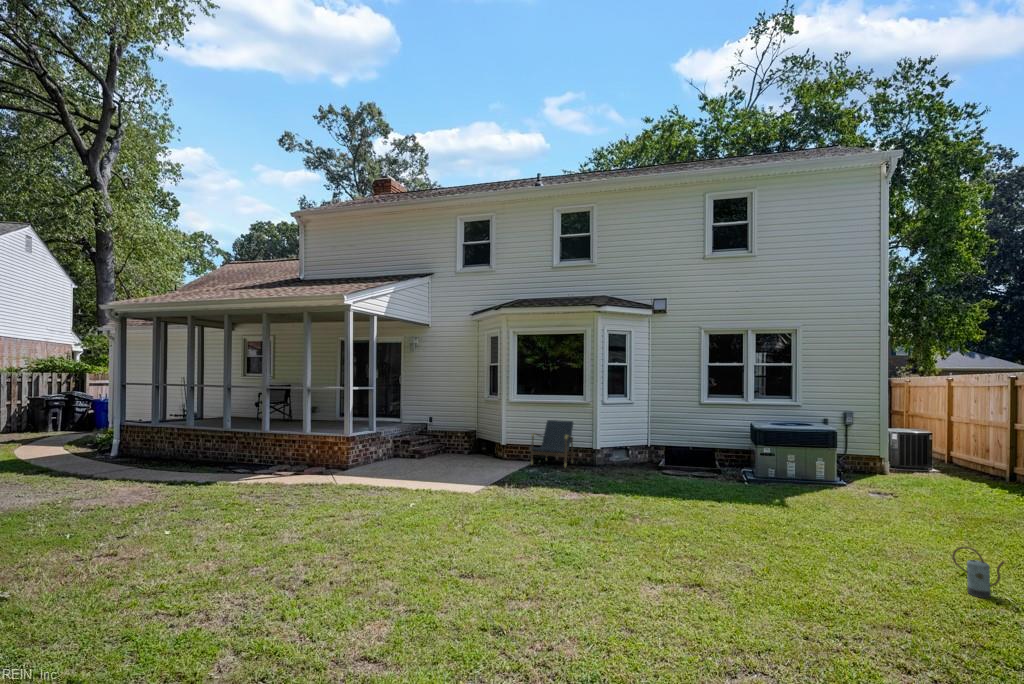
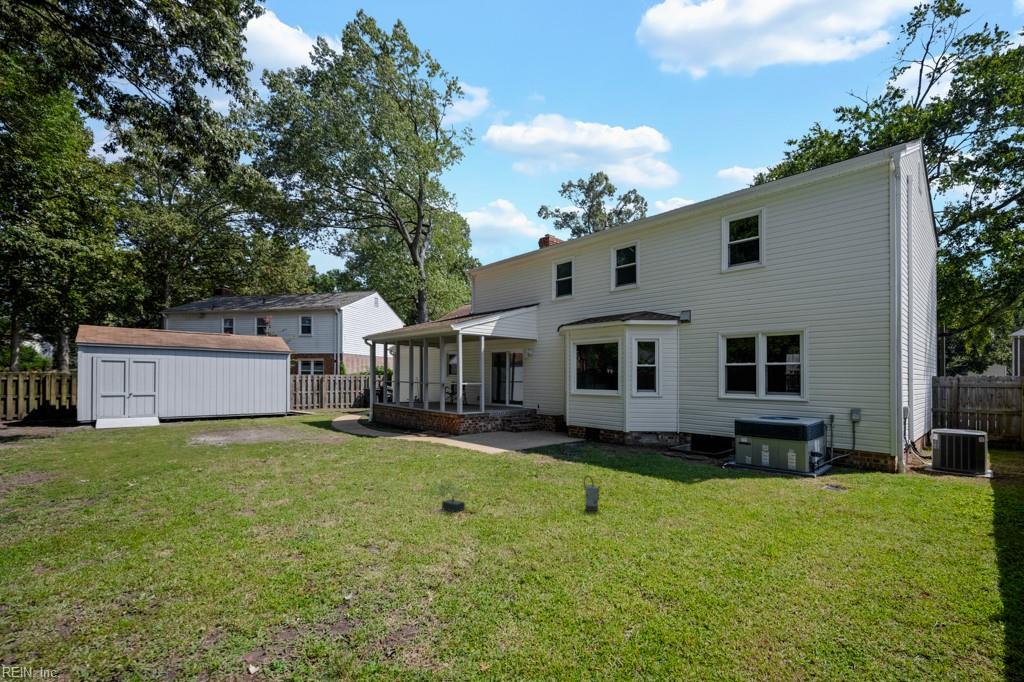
lounge chair: present [531,420,573,467] -> none [571,409,609,444]
decorative plant: none [874,599,940,659] -> present [440,480,465,512]

